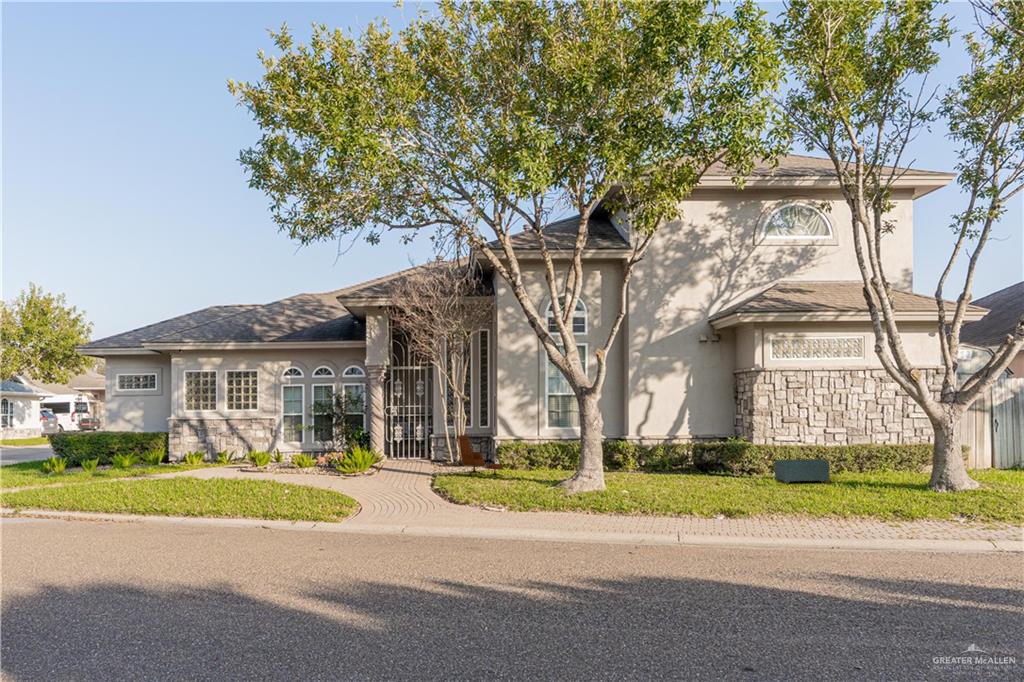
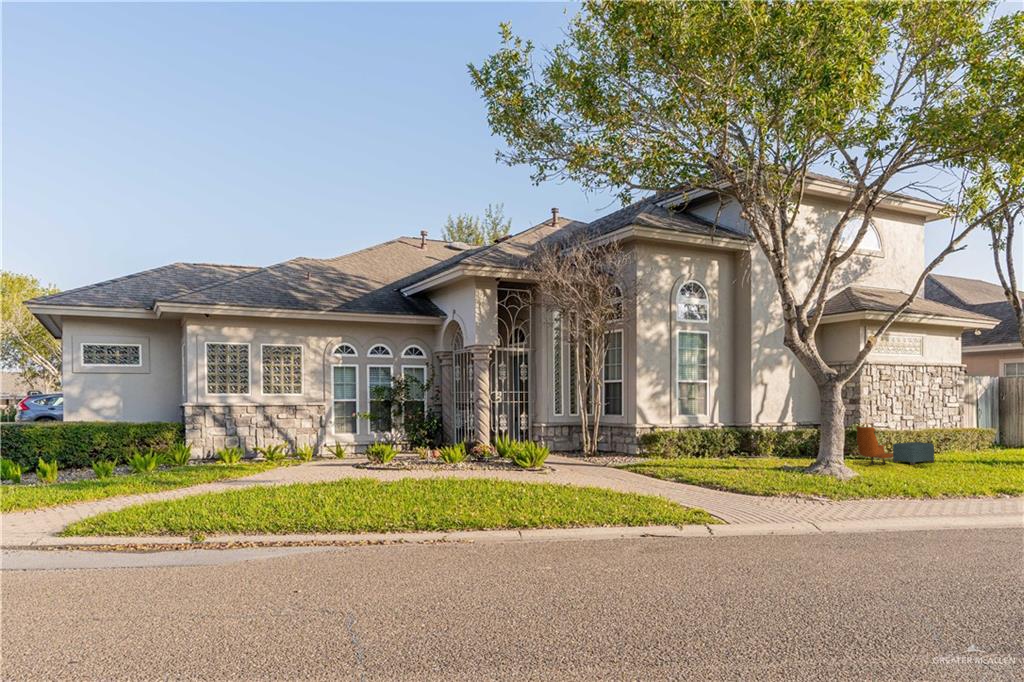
lounge chair: present [458,435,503,475] -> present [856,426,893,465]

